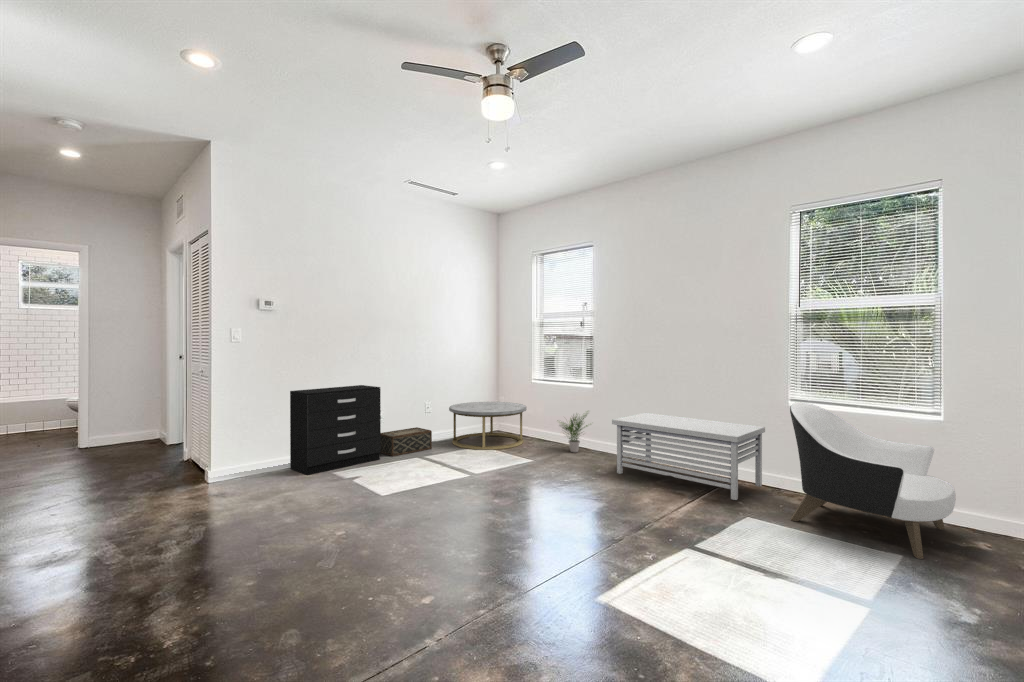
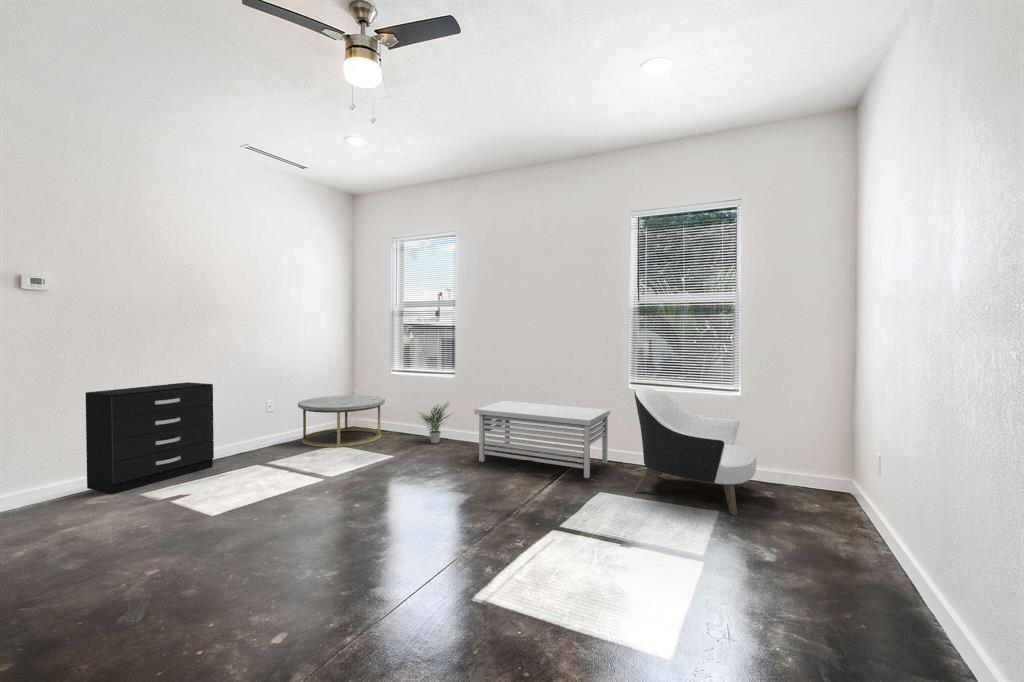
woven basket: present [380,427,432,456] -> none [210,427,278,462]

